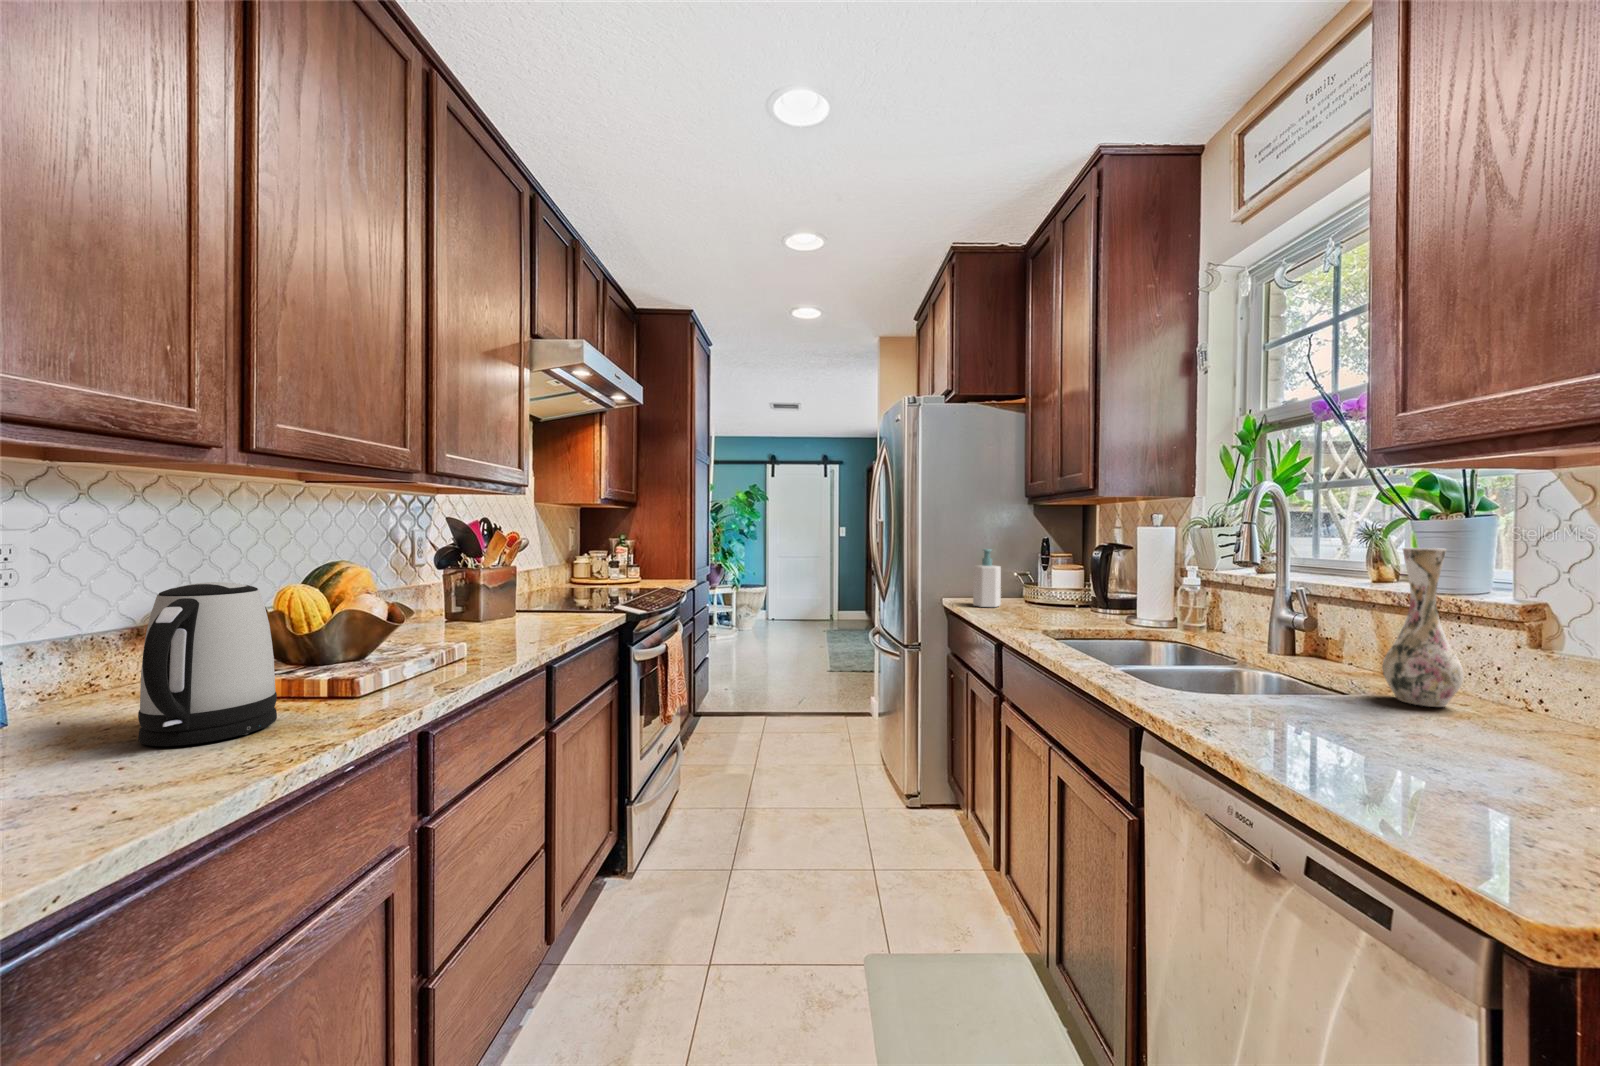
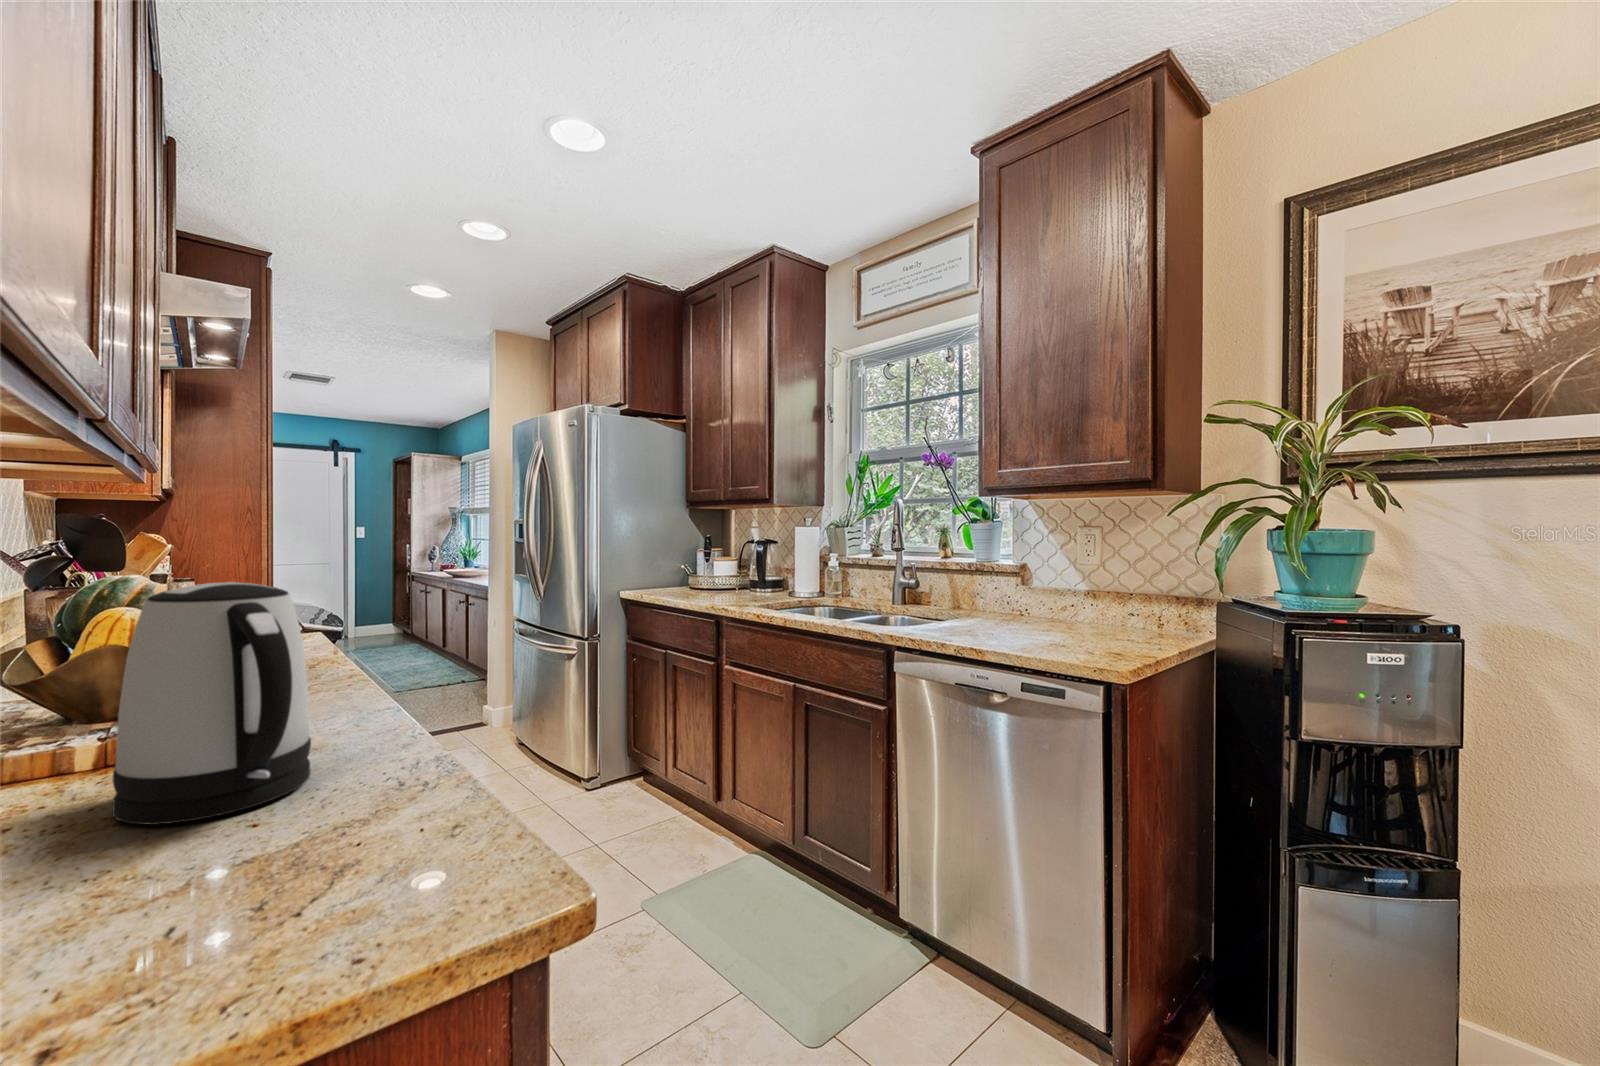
vase: present [1382,548,1464,707] -> none [972,538,1004,618]
soap bottle: present [973,549,1001,607] -> none [669,545,691,595]

